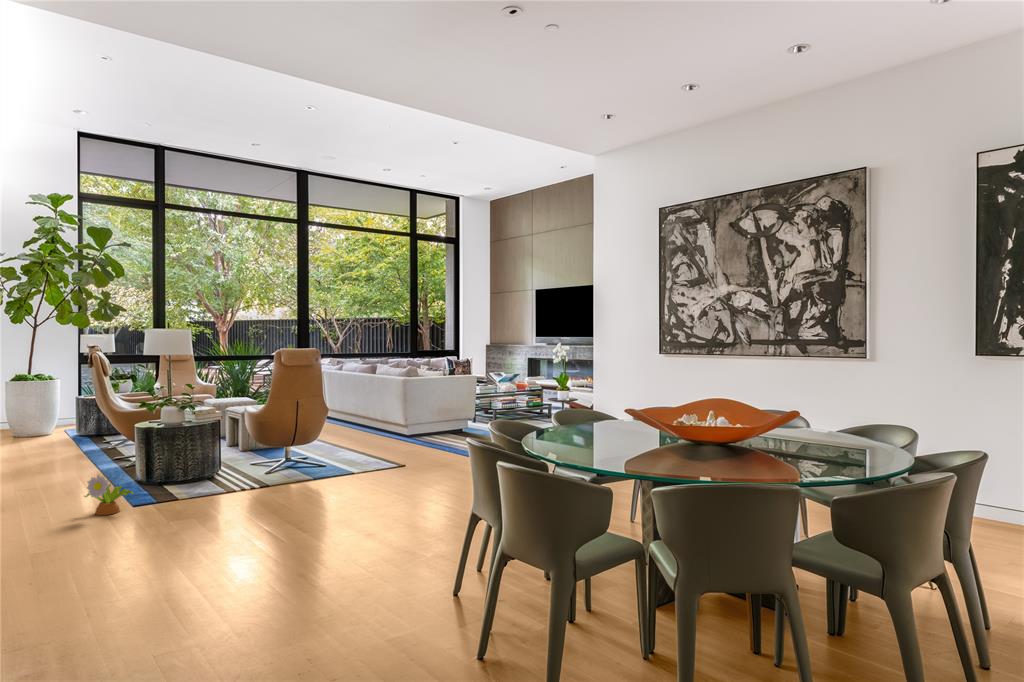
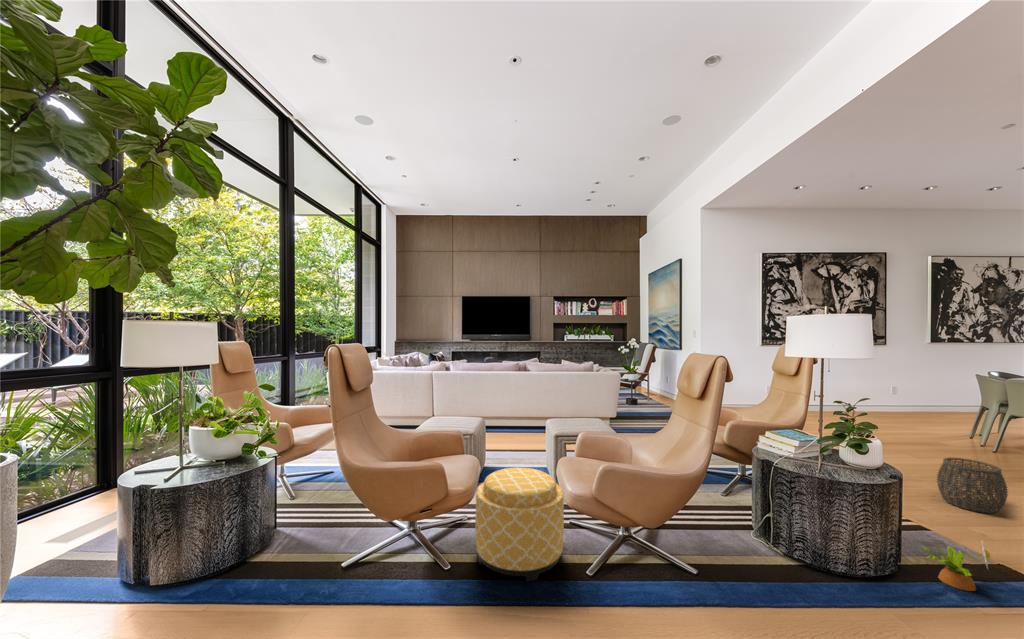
ottoman: none [40,406,105,460] -> present [475,467,564,581]
woven basket: none [294,466,356,527] -> present [937,457,1008,513]

